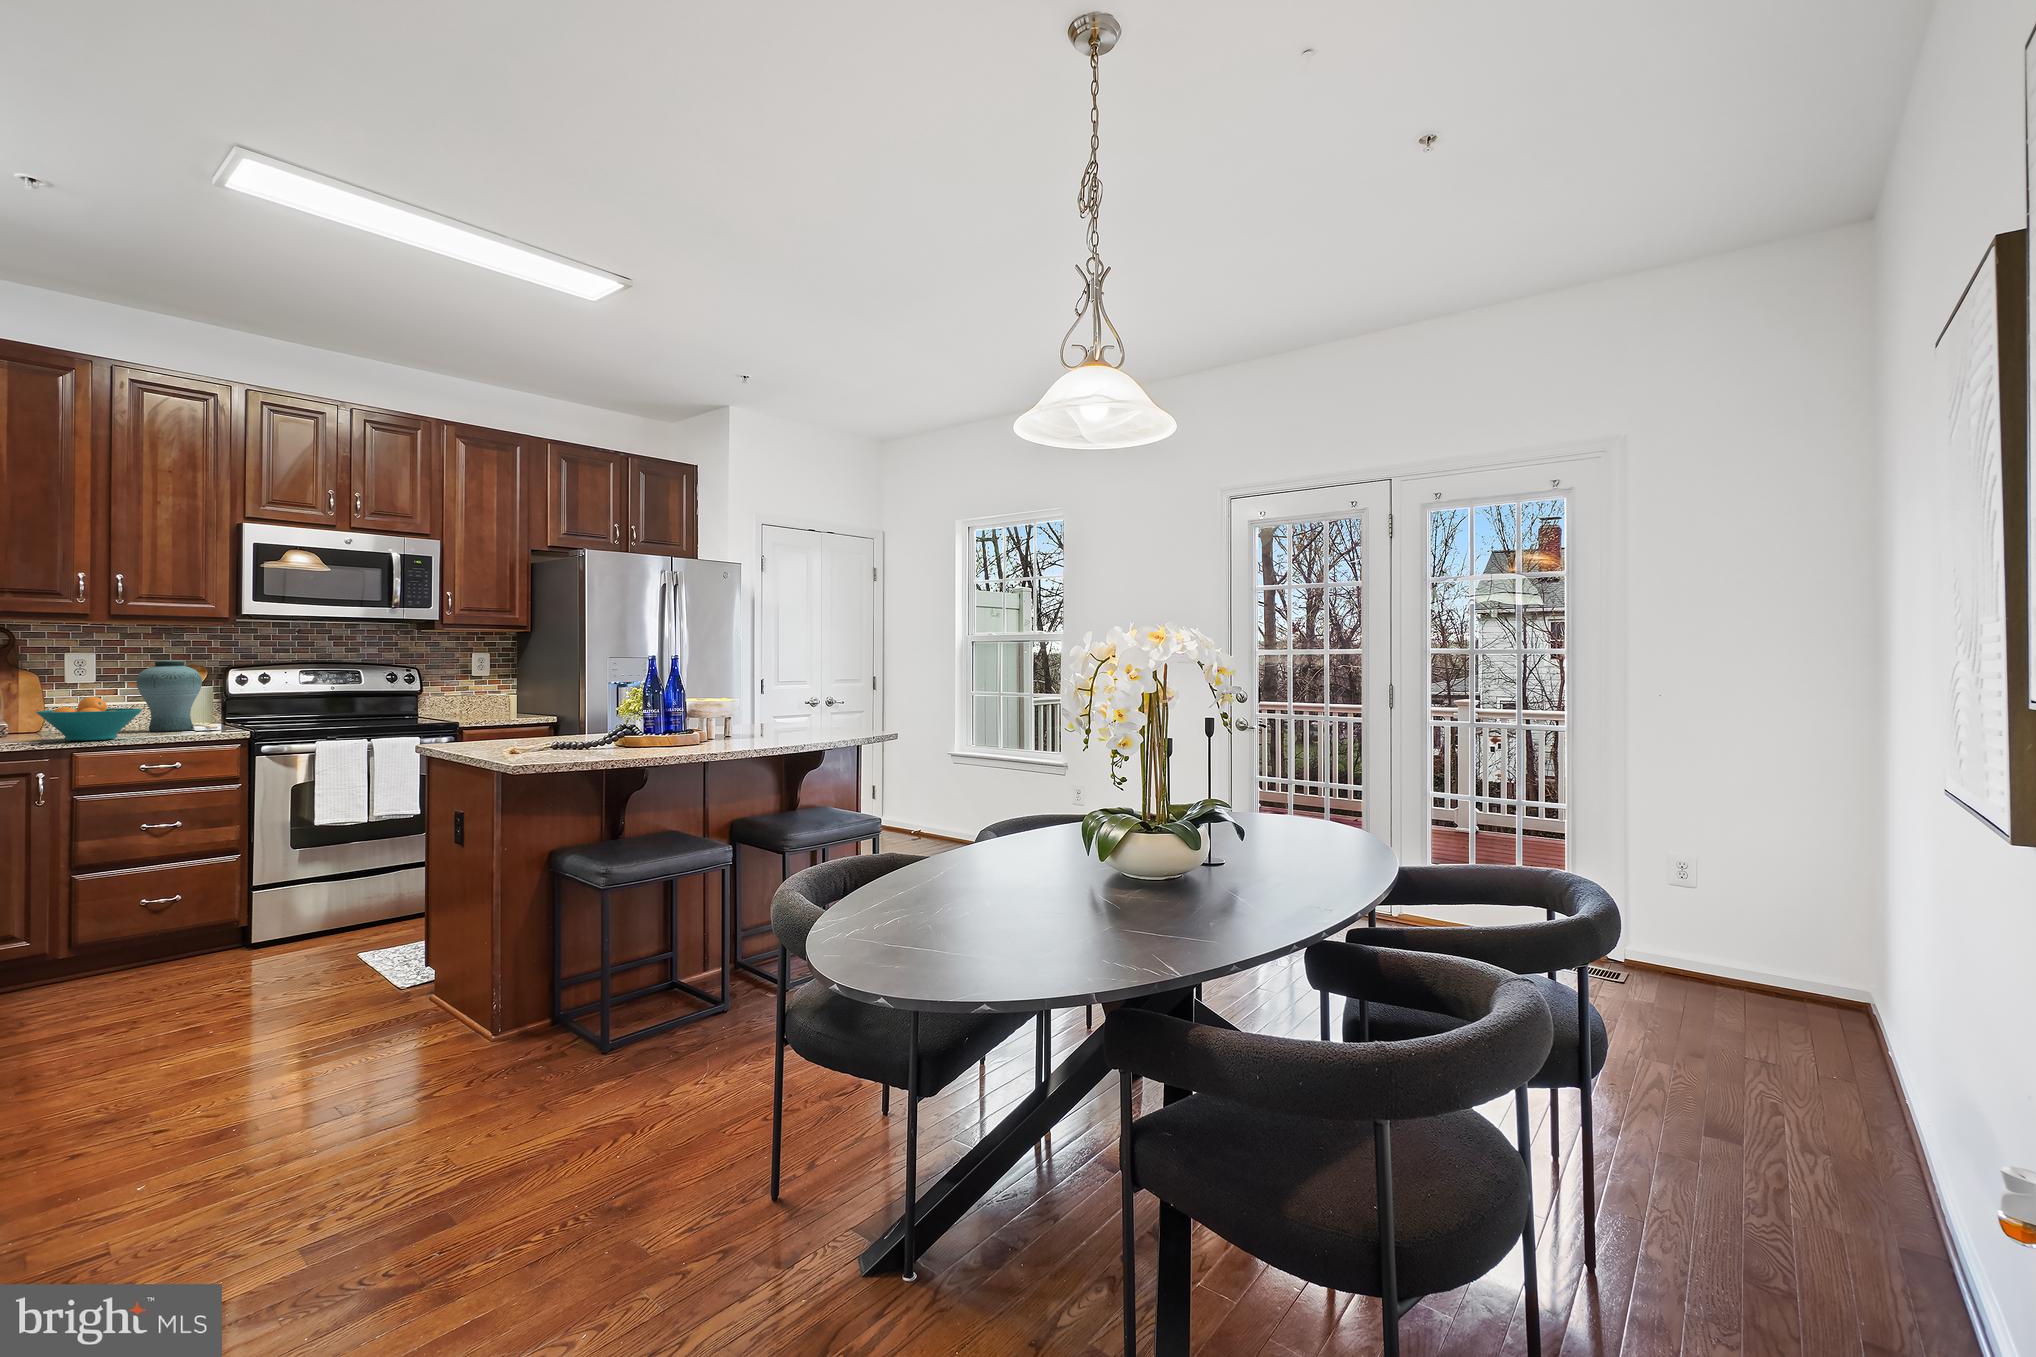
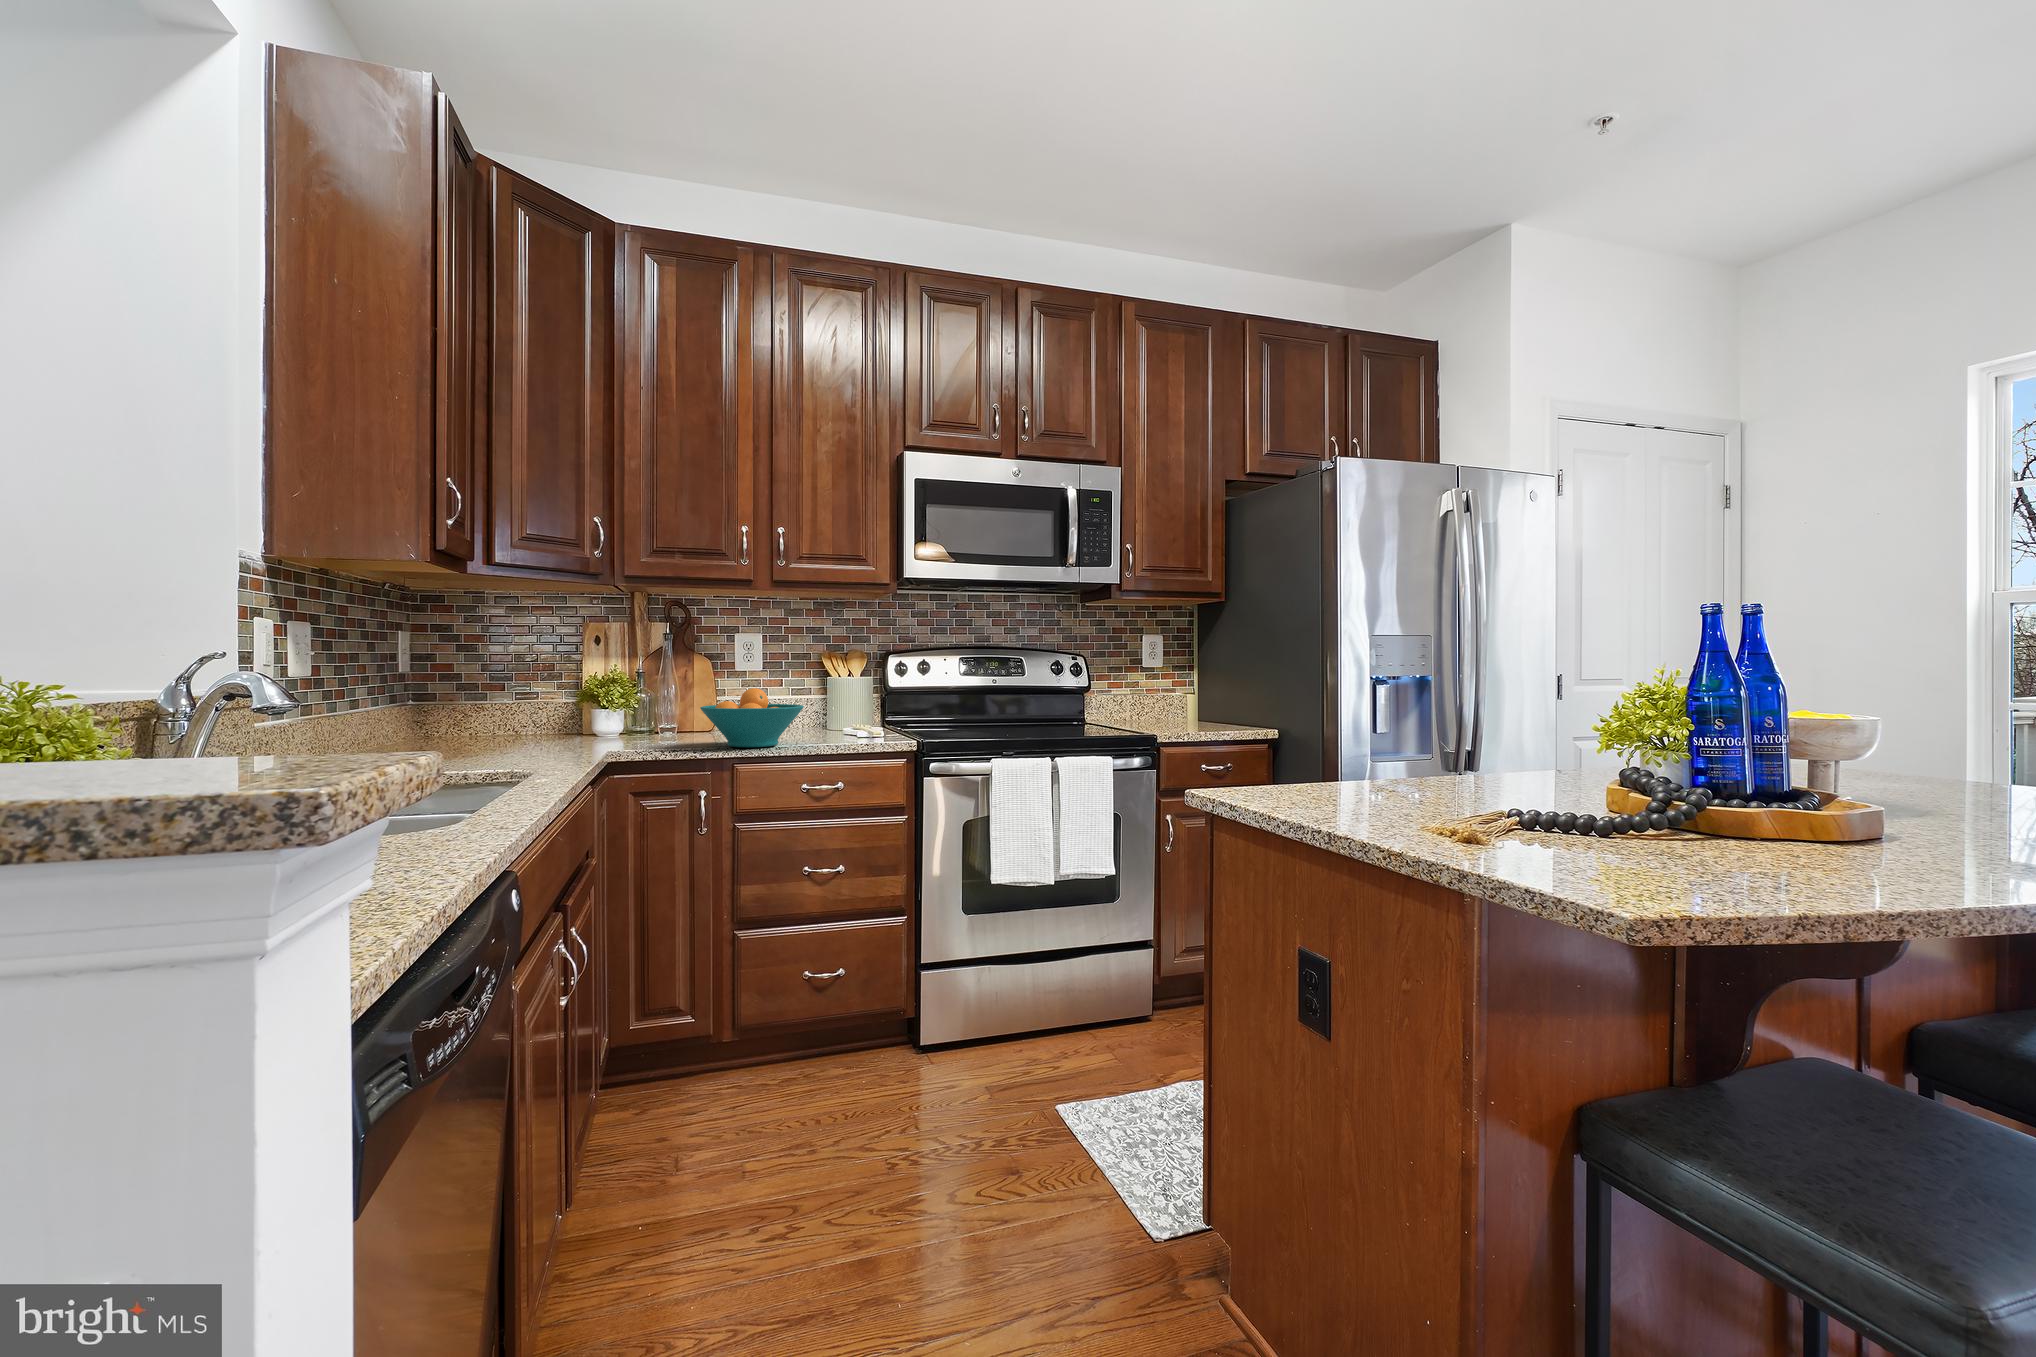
vase: present [137,660,202,732] -> none [799,642,862,735]

